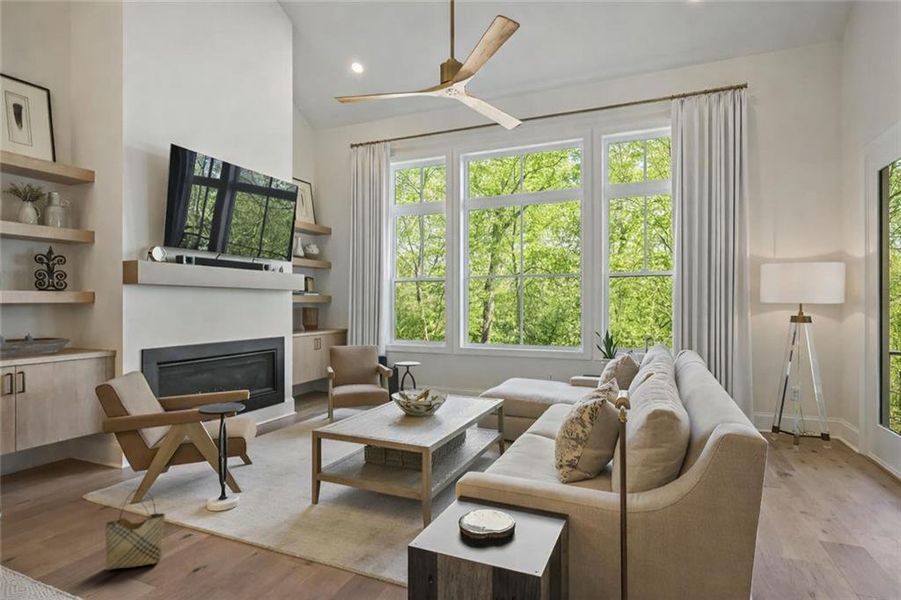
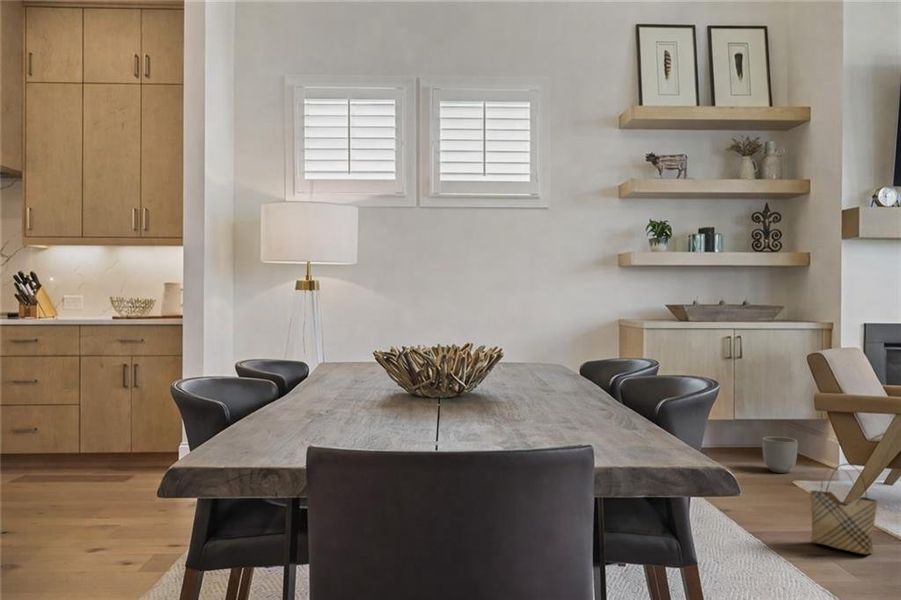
planter: none [49,454,85,489] -> present [762,437,798,473]

